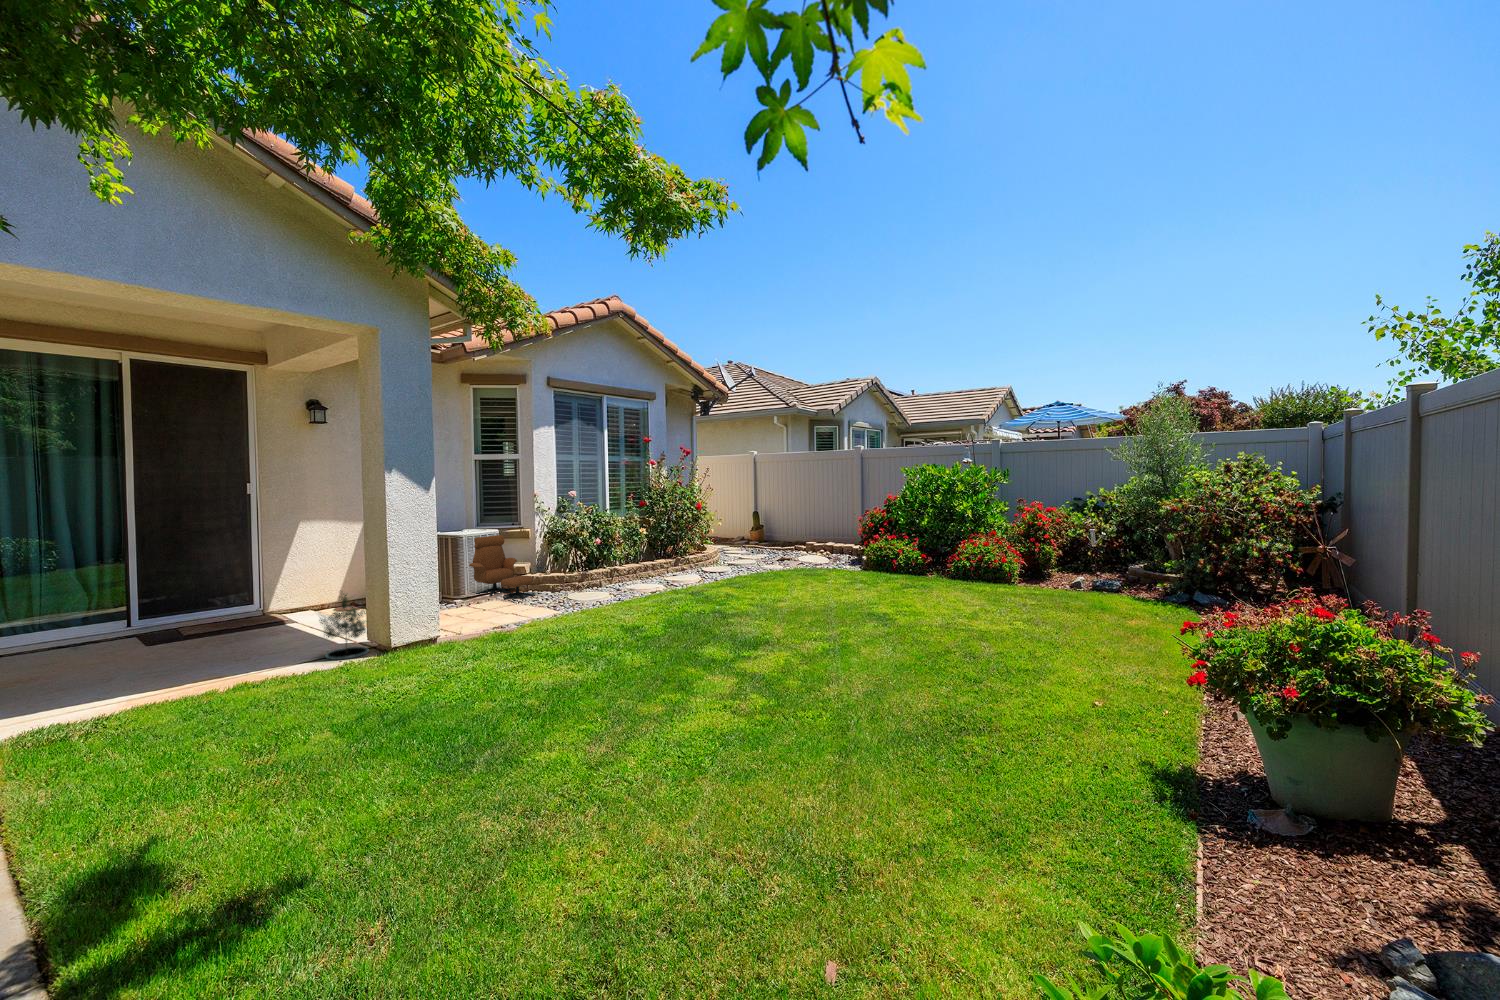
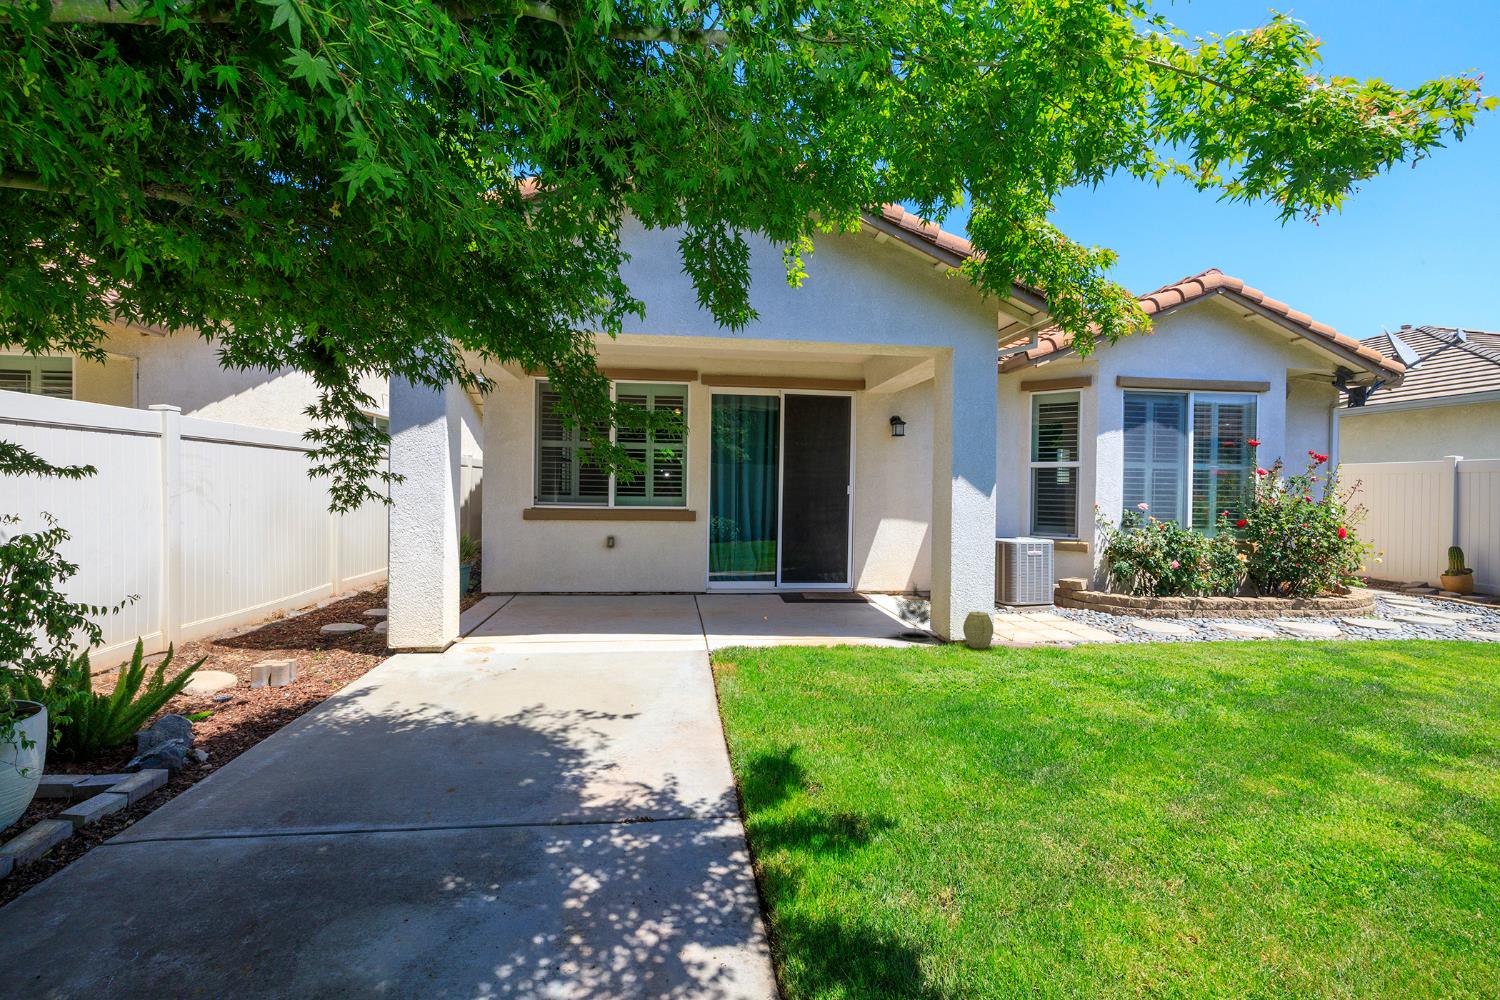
lounge chair: present [469,535,534,600] -> none [1022,547,1091,618]
woven basket: none [406,613,440,653] -> present [963,611,993,649]

